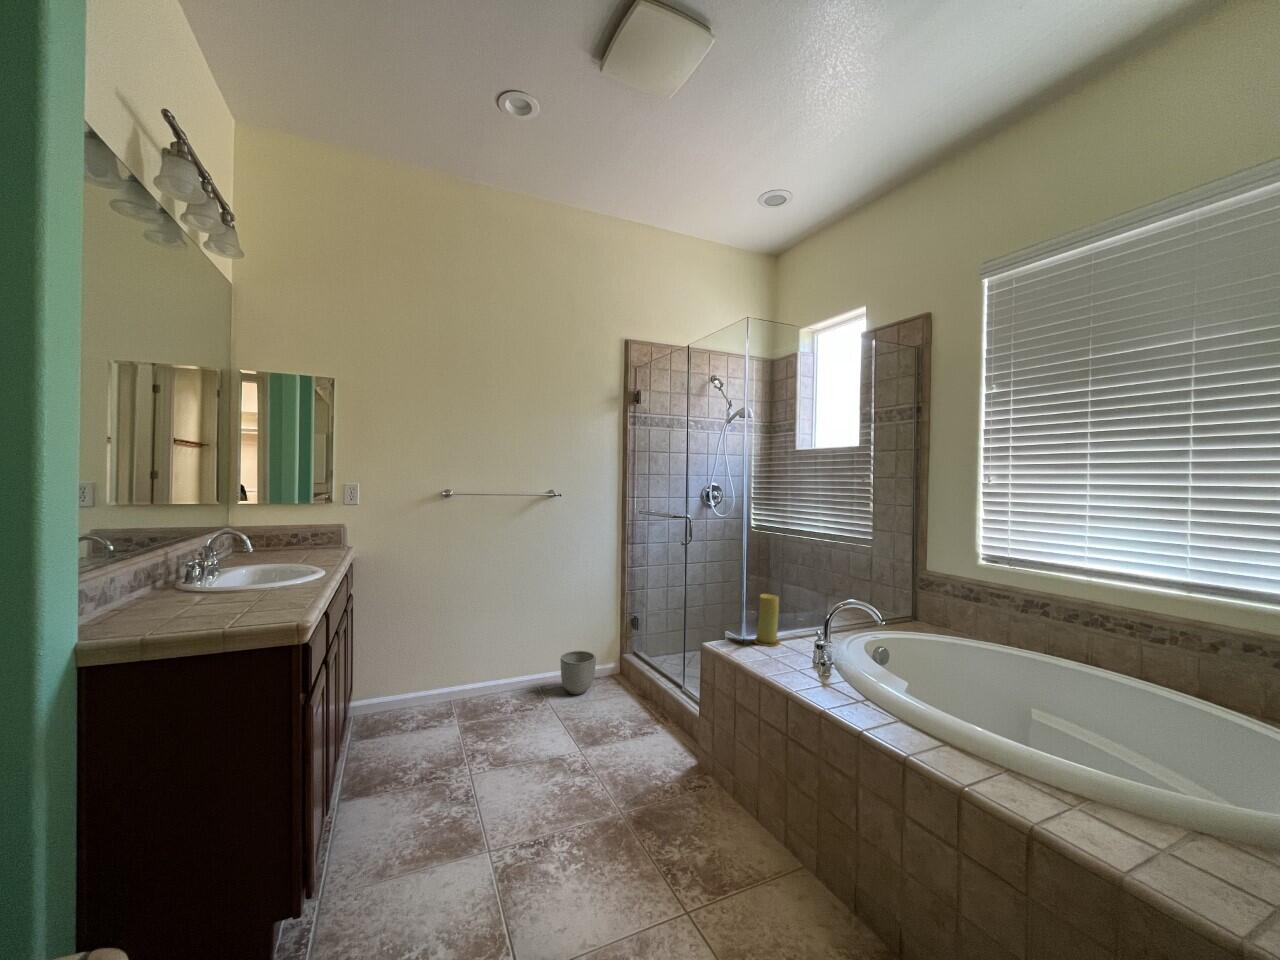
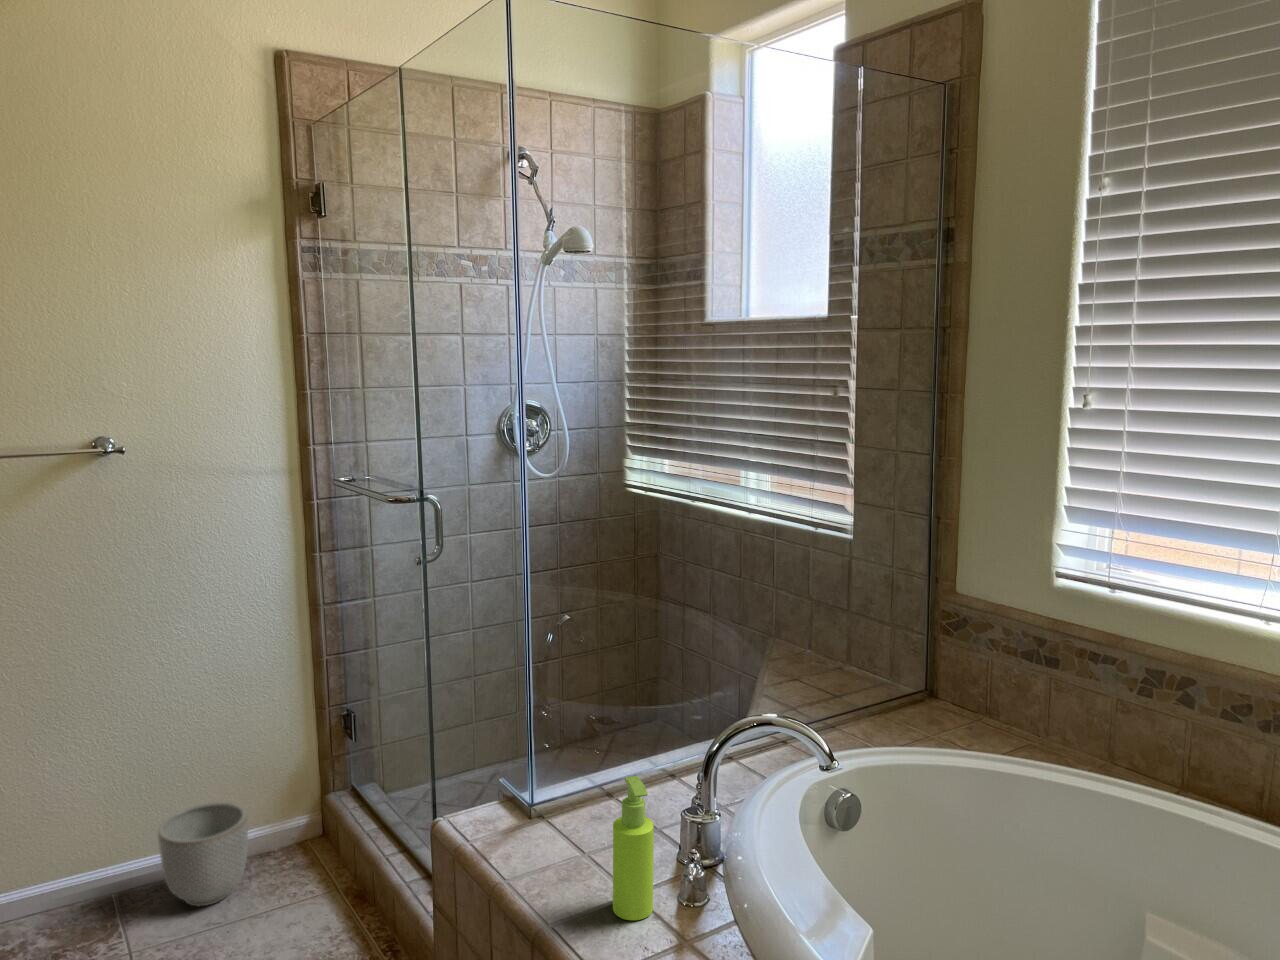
candle: present [753,594,780,646] -> none [566,682,627,806]
soap dispenser: none [790,620,808,680] -> present [613,776,654,920]

